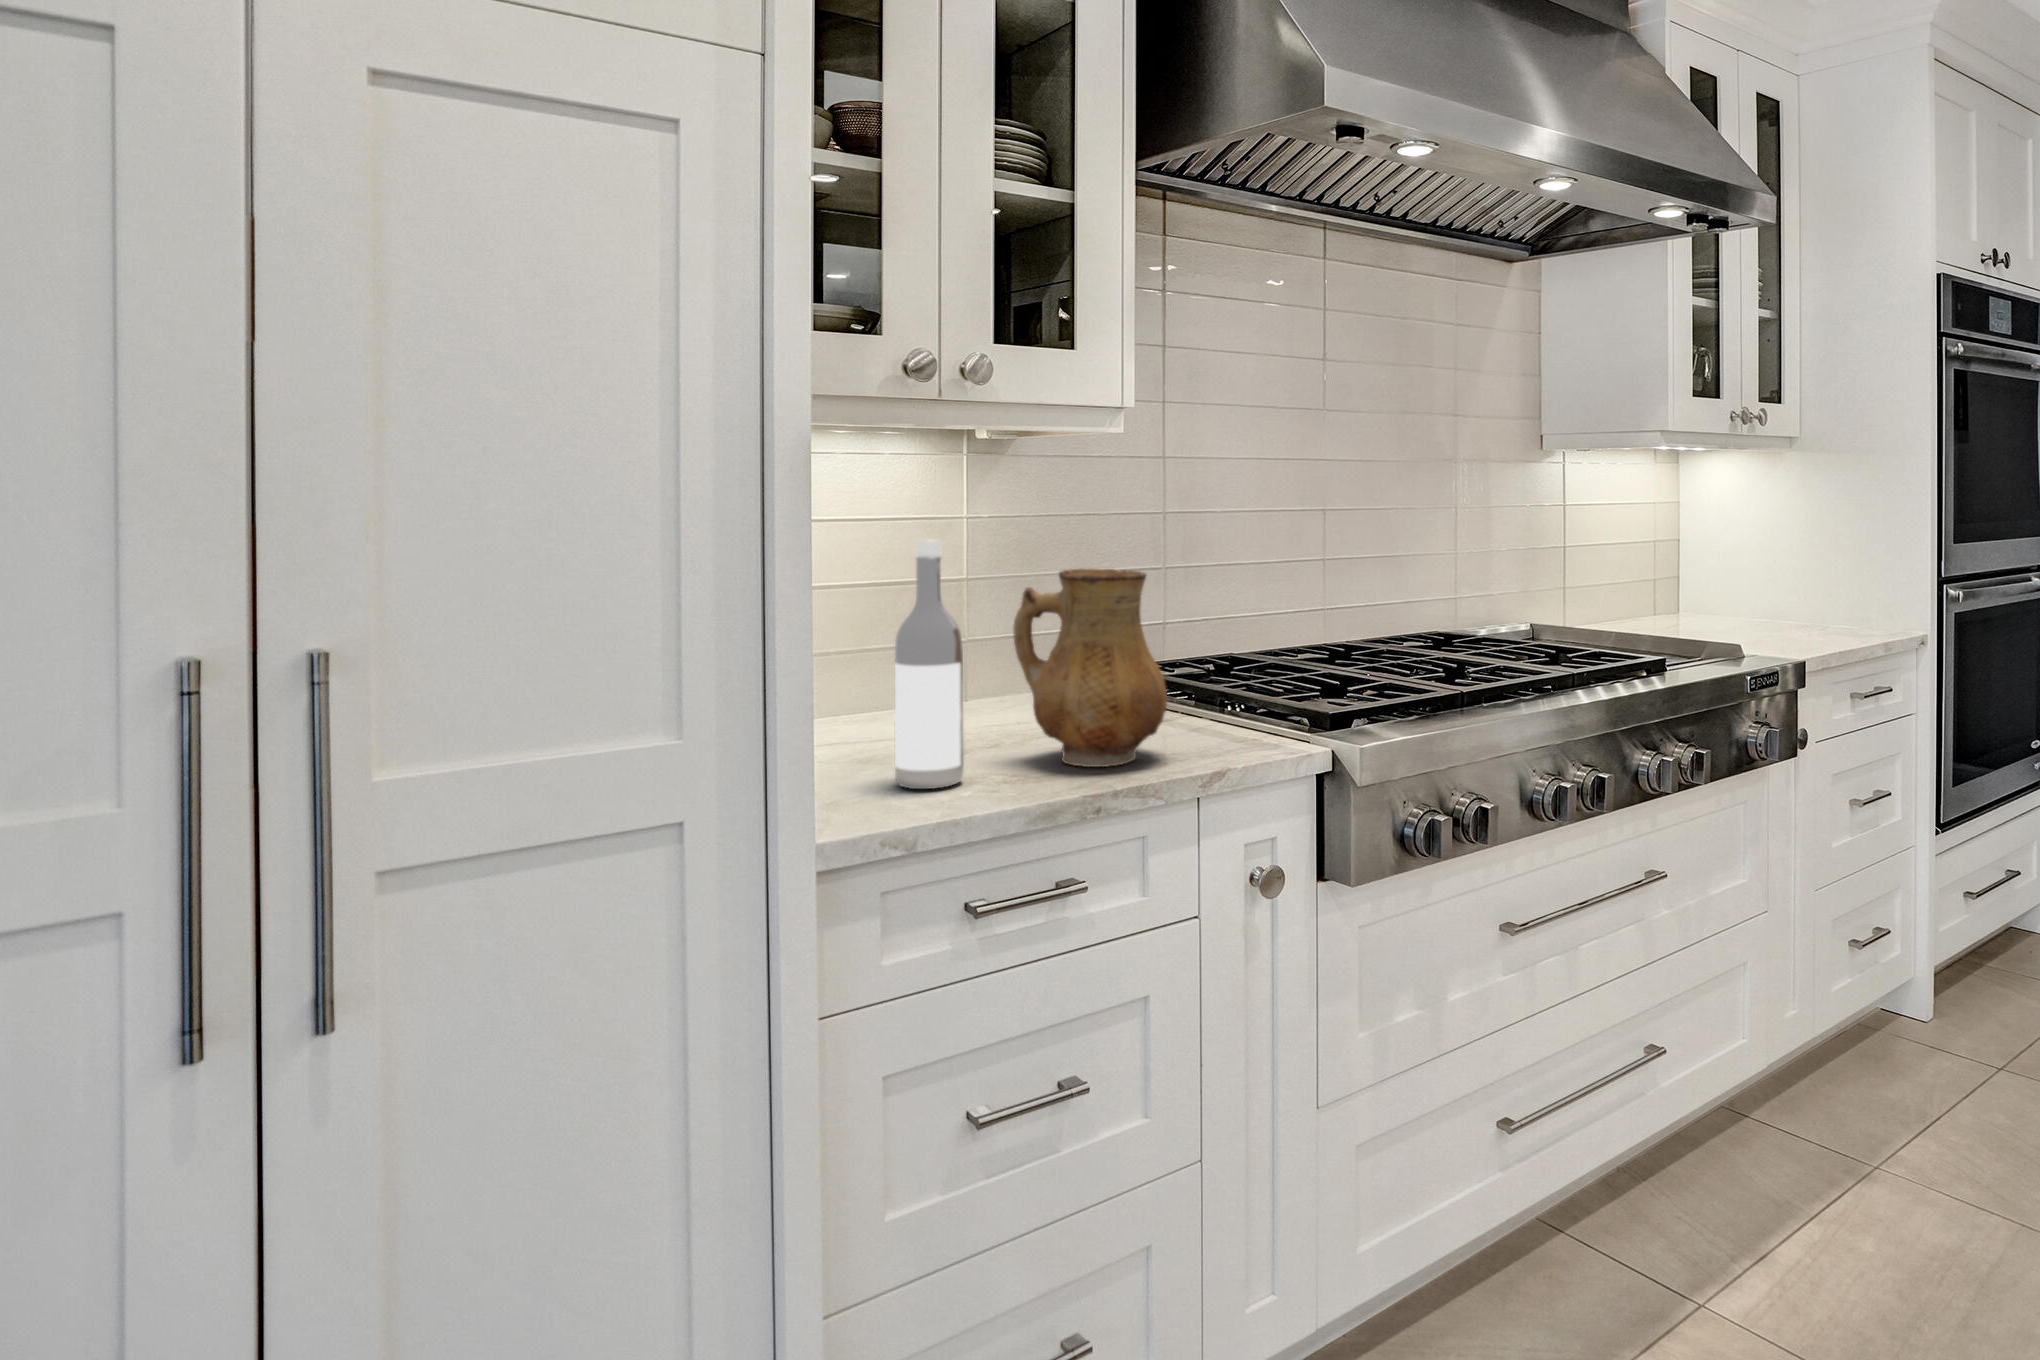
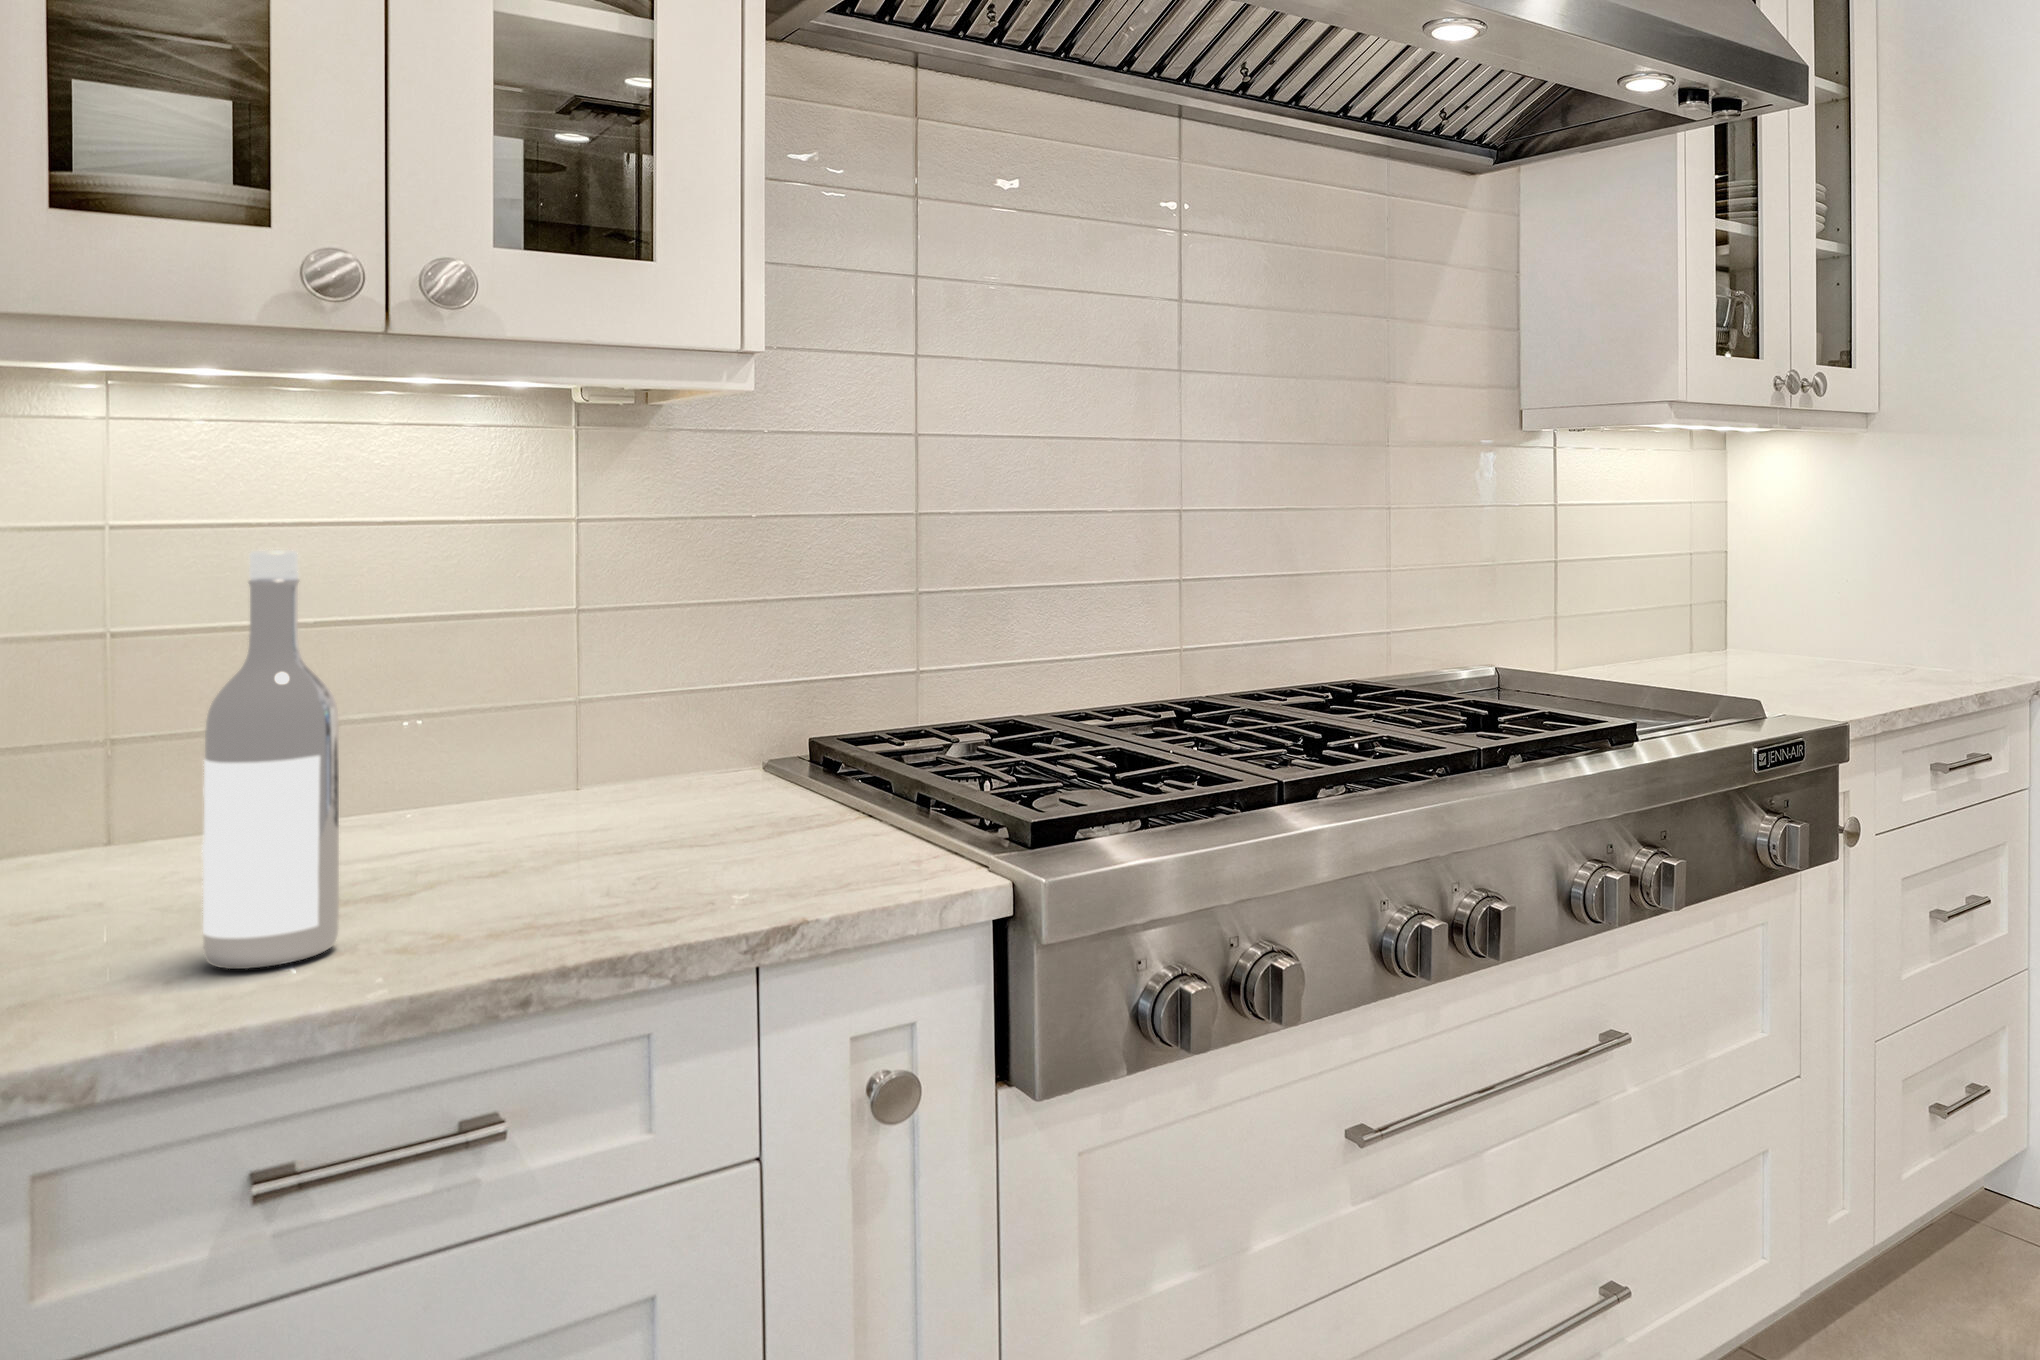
ceramic pitcher: present [1013,569,1167,767] -> none [480,597,736,920]

